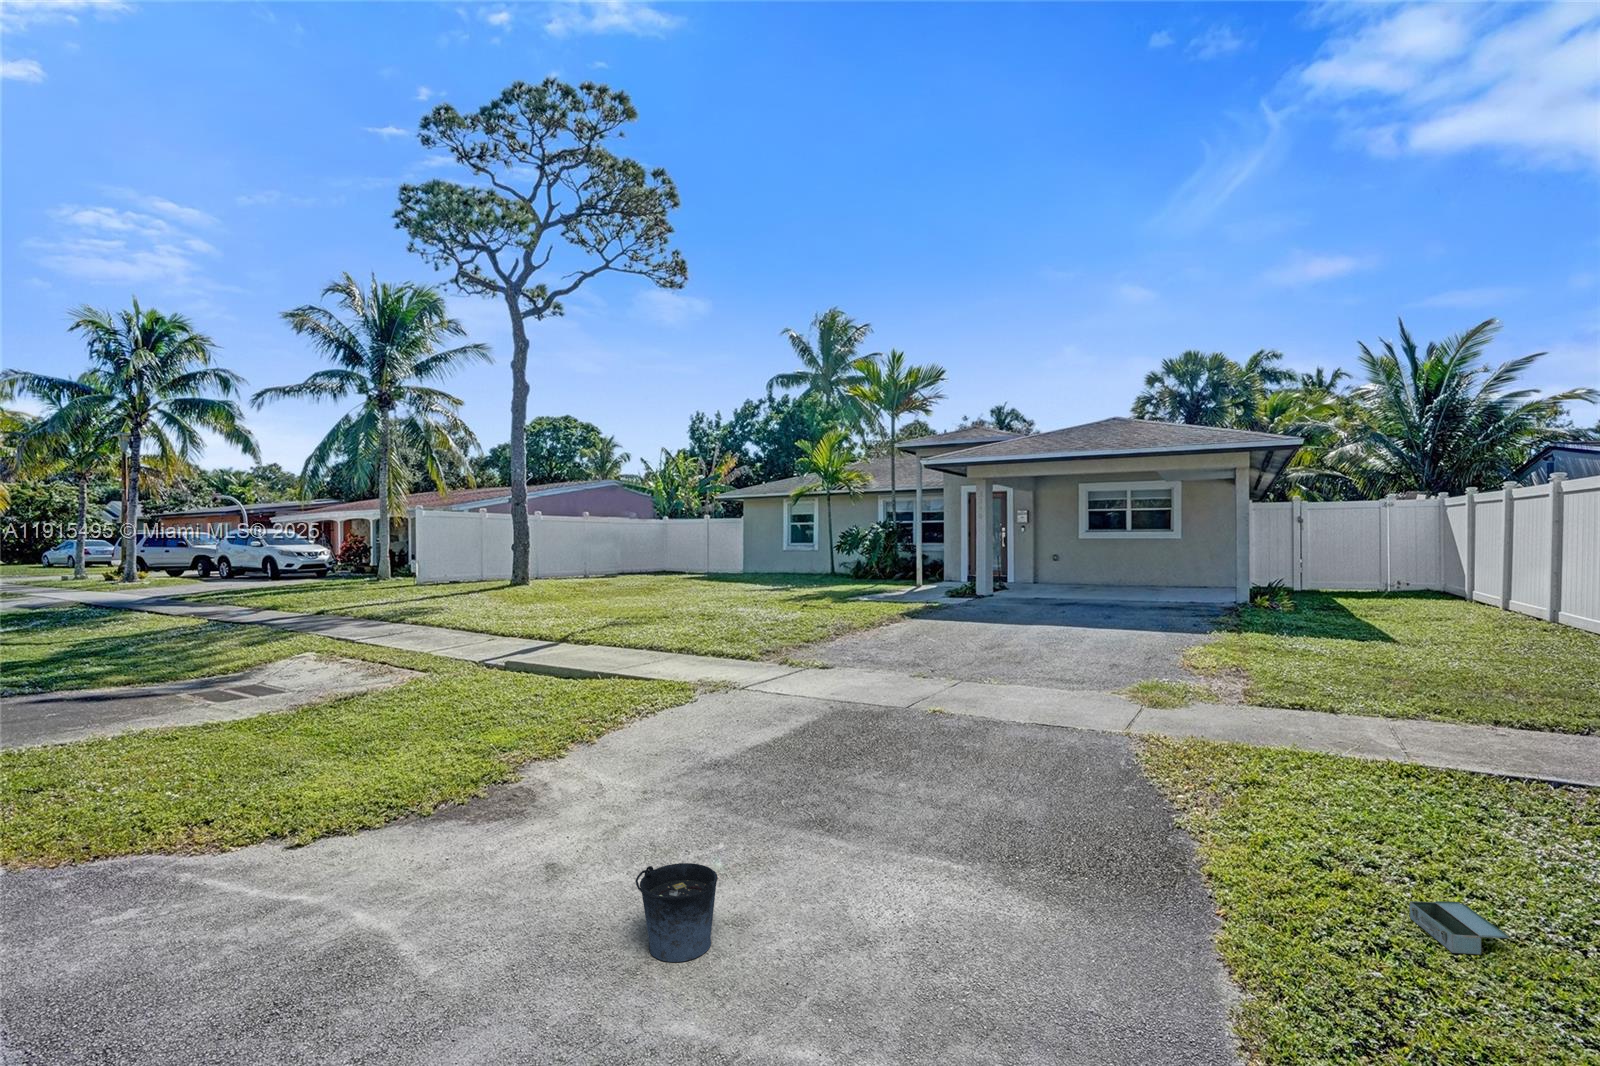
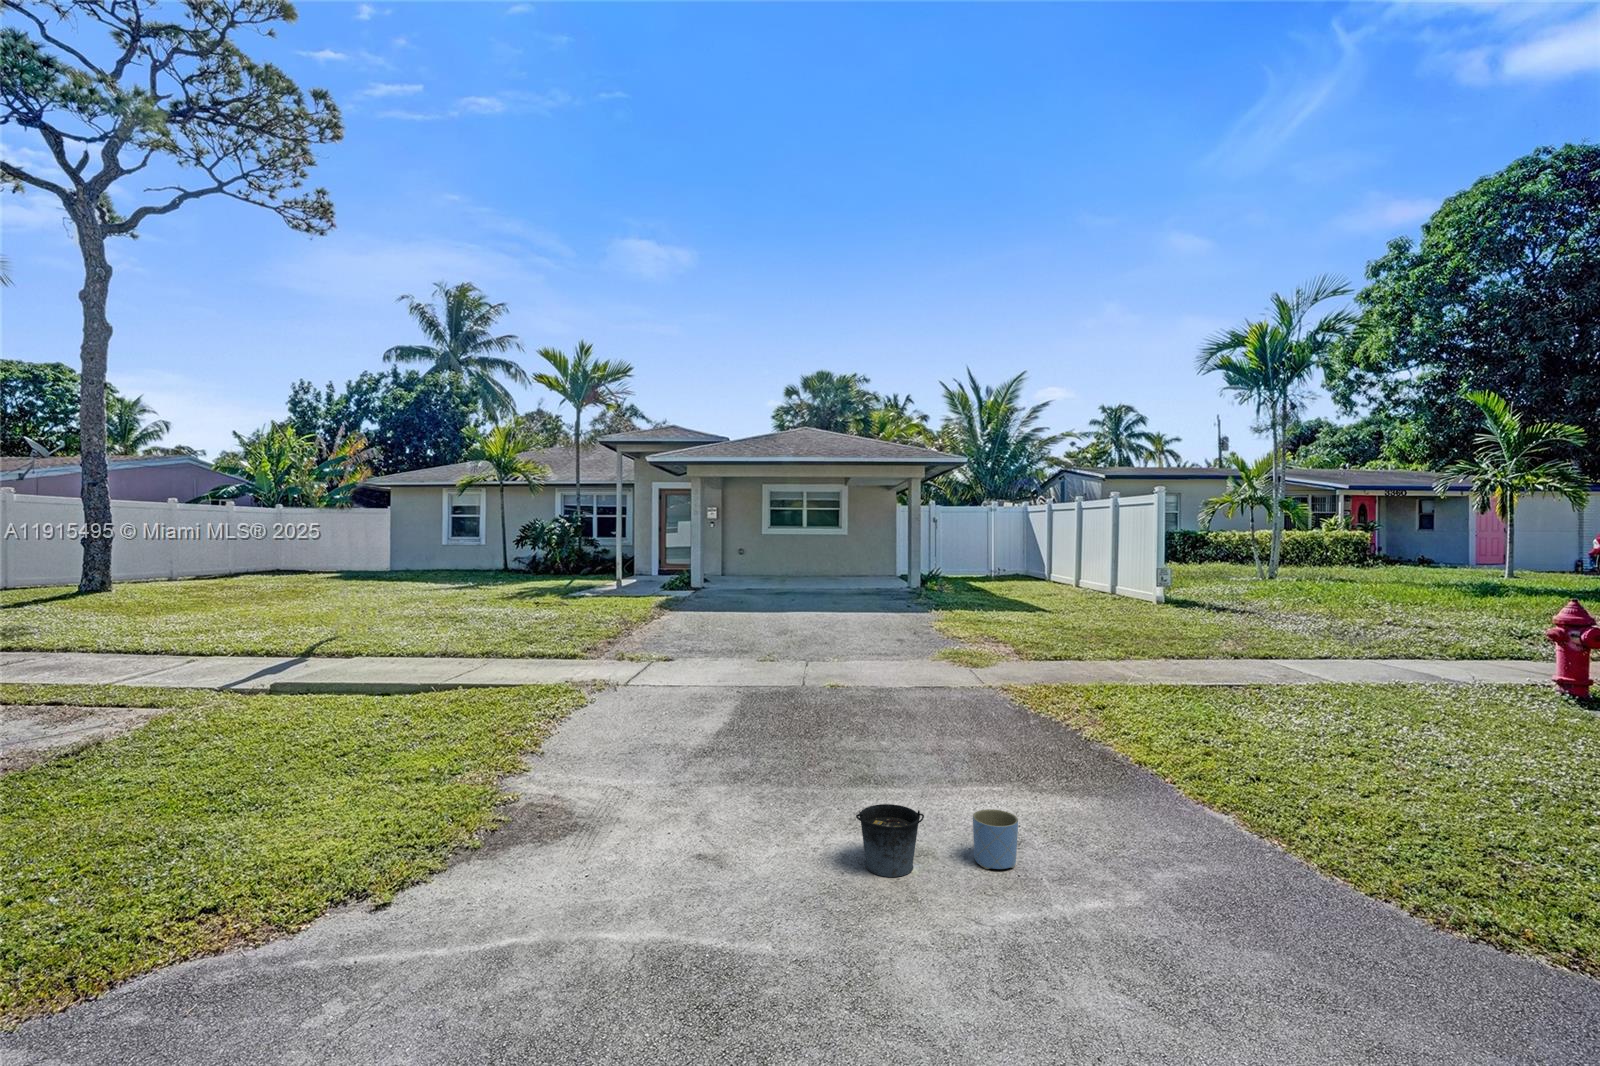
planter: none [775,900,837,993] -> present [973,809,1018,869]
toolbox: present [1410,901,1509,955] -> none [1221,751,1274,776]

